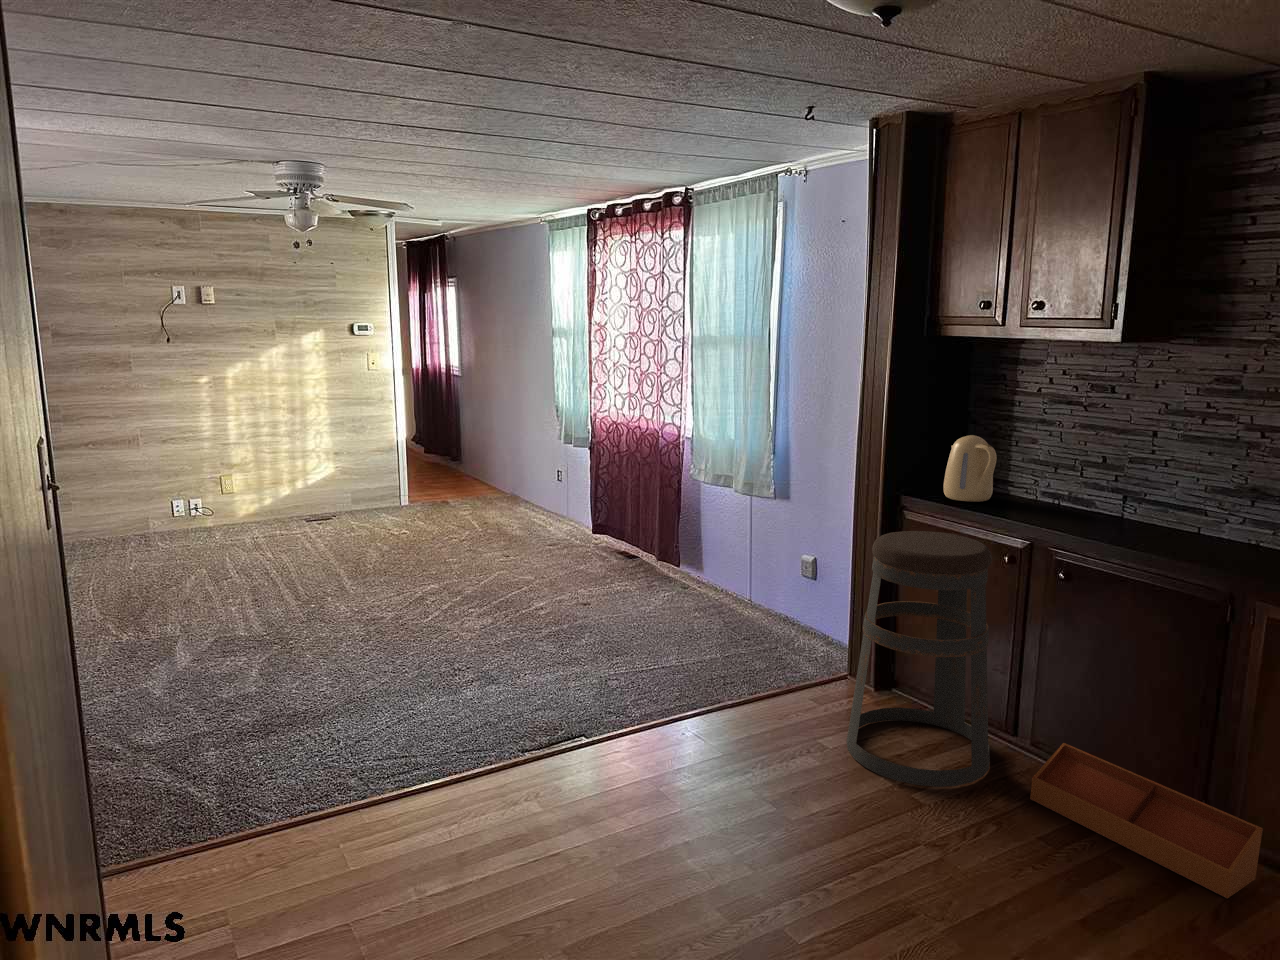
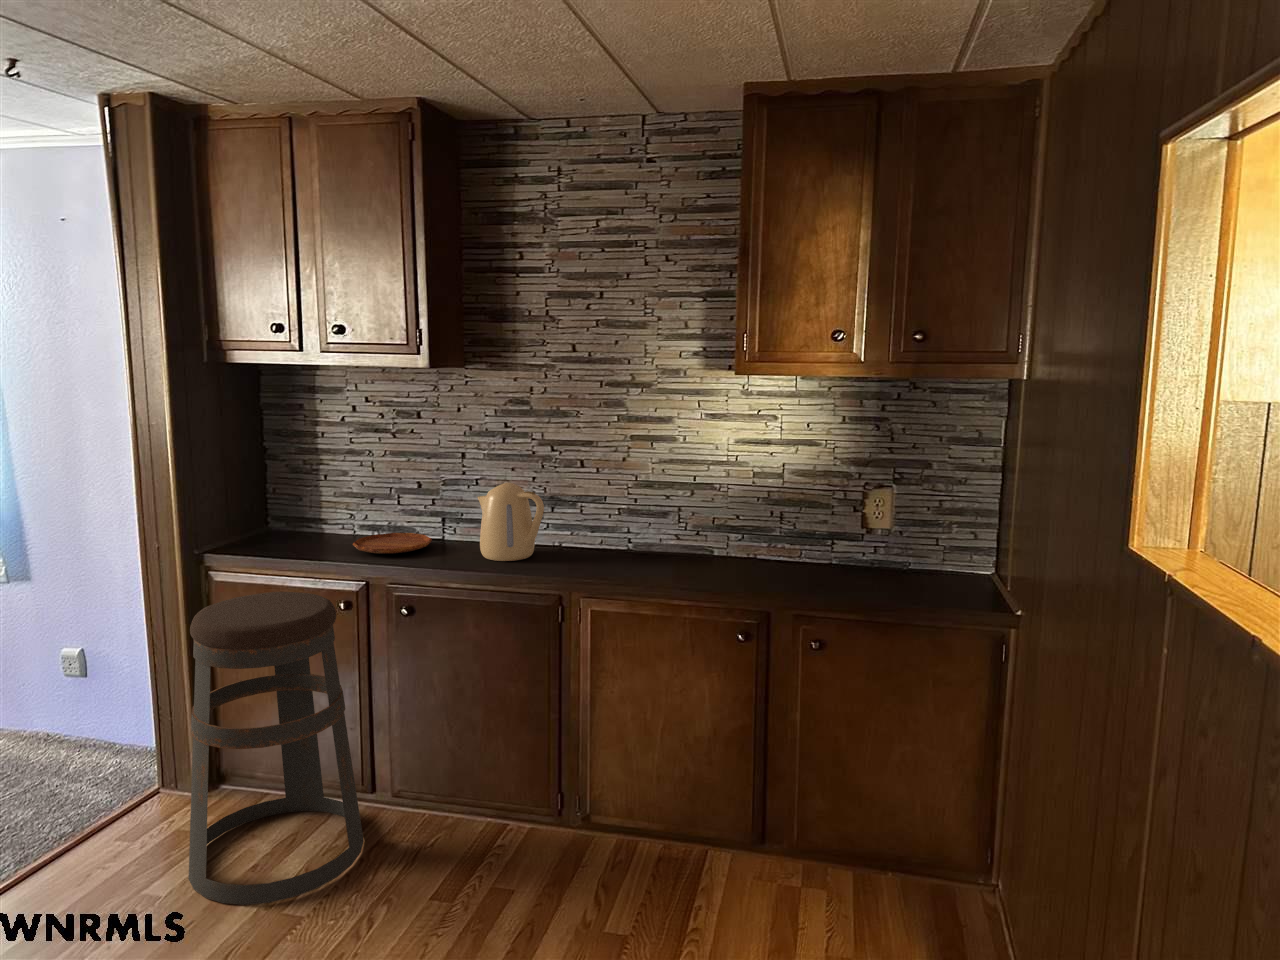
kettle: present [943,435,997,502] -> present [477,483,544,561]
tray: none [1025,501,1106,520] -> present [353,533,432,553]
storage bin: present [1030,743,1263,898] -> none [414,783,615,877]

